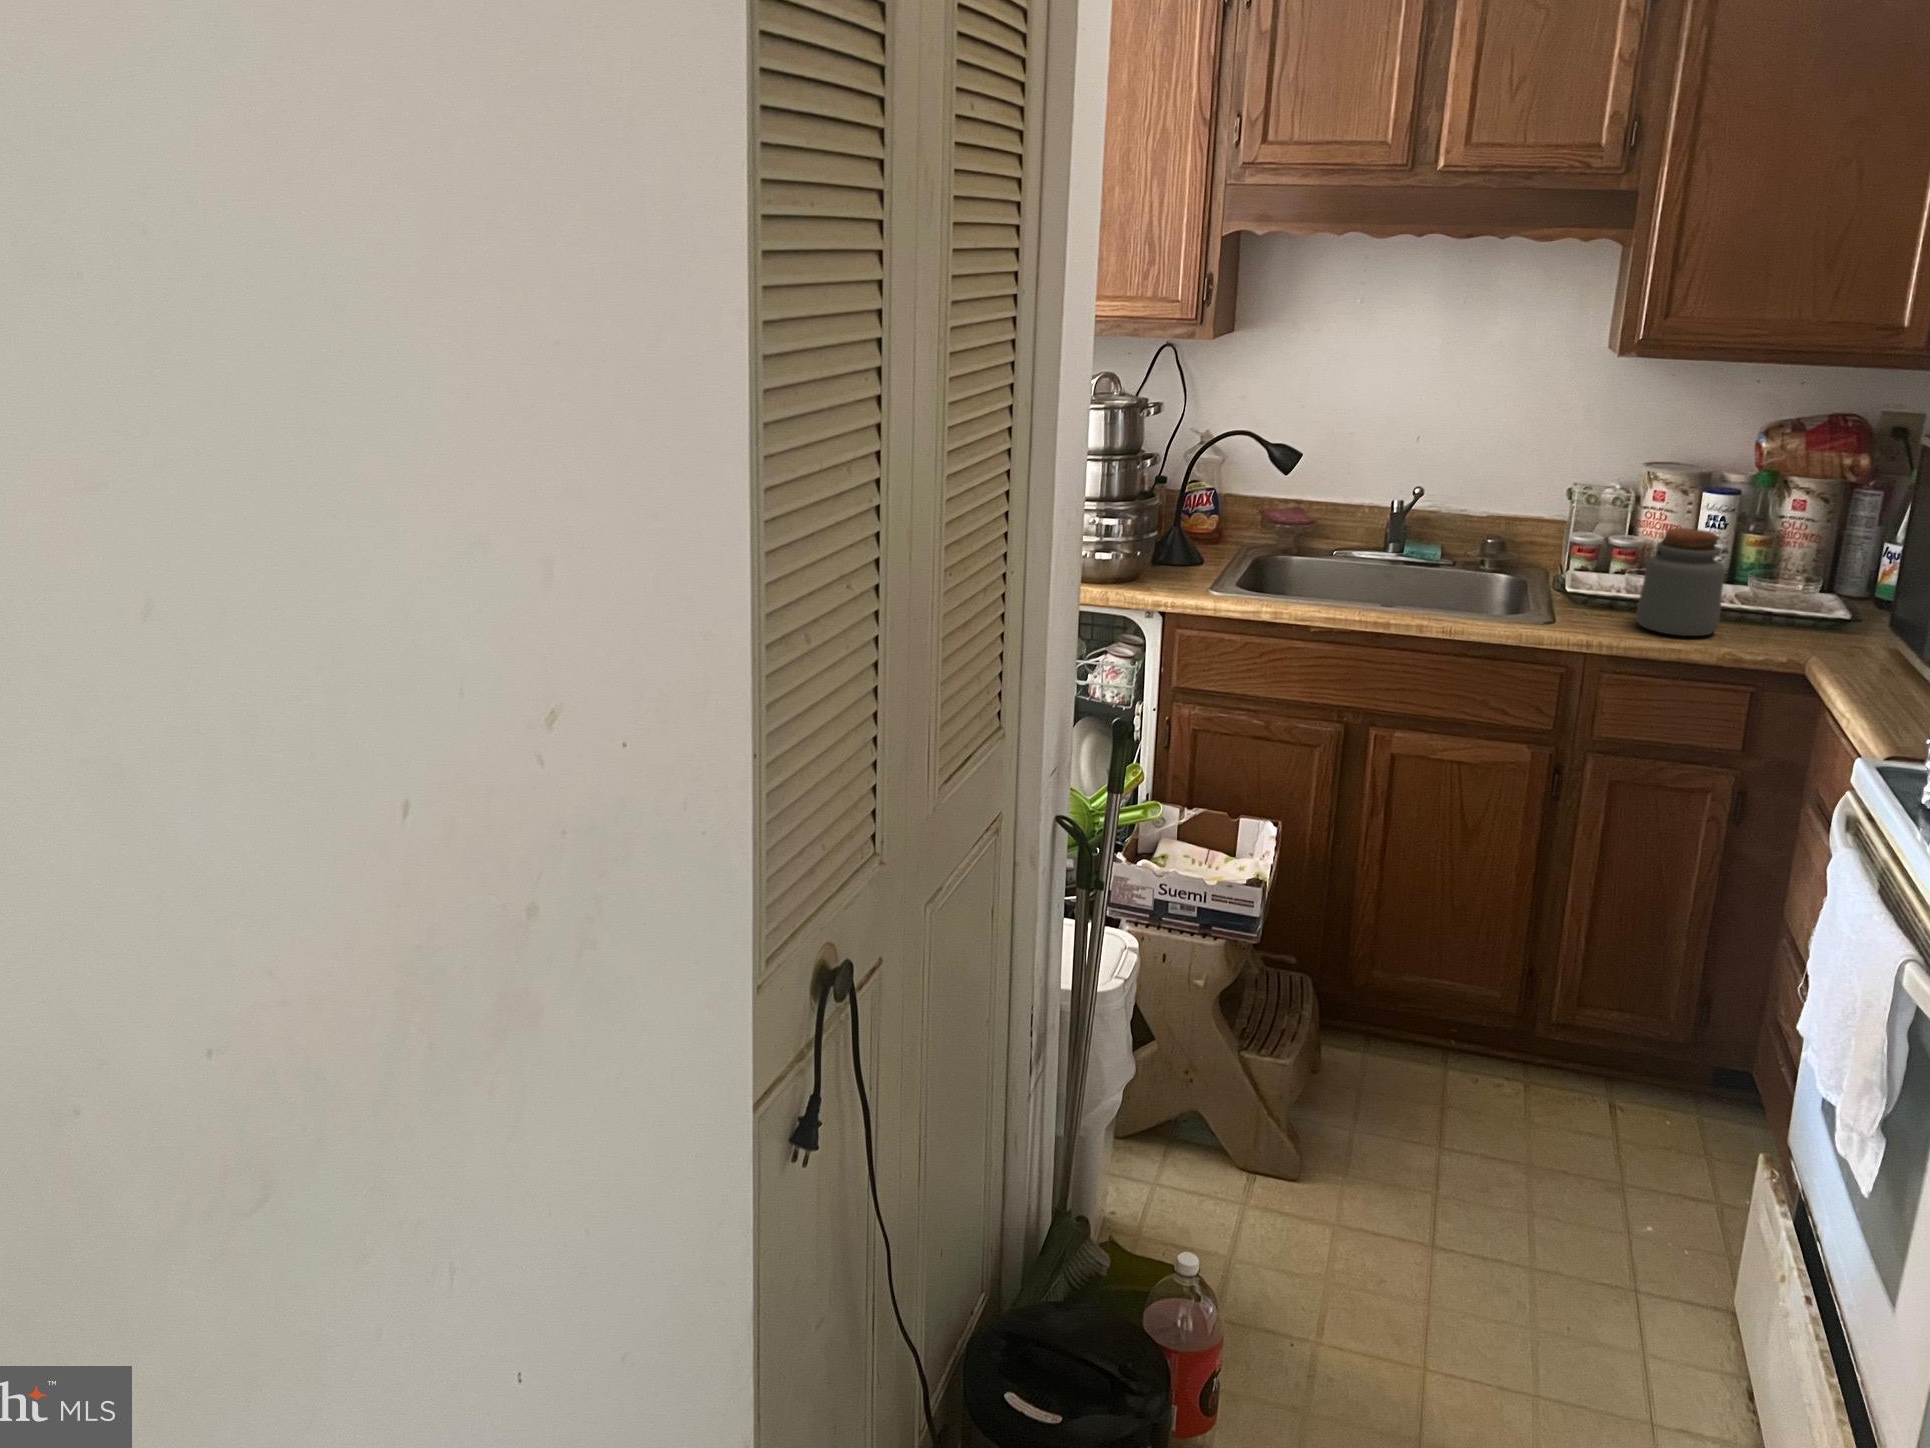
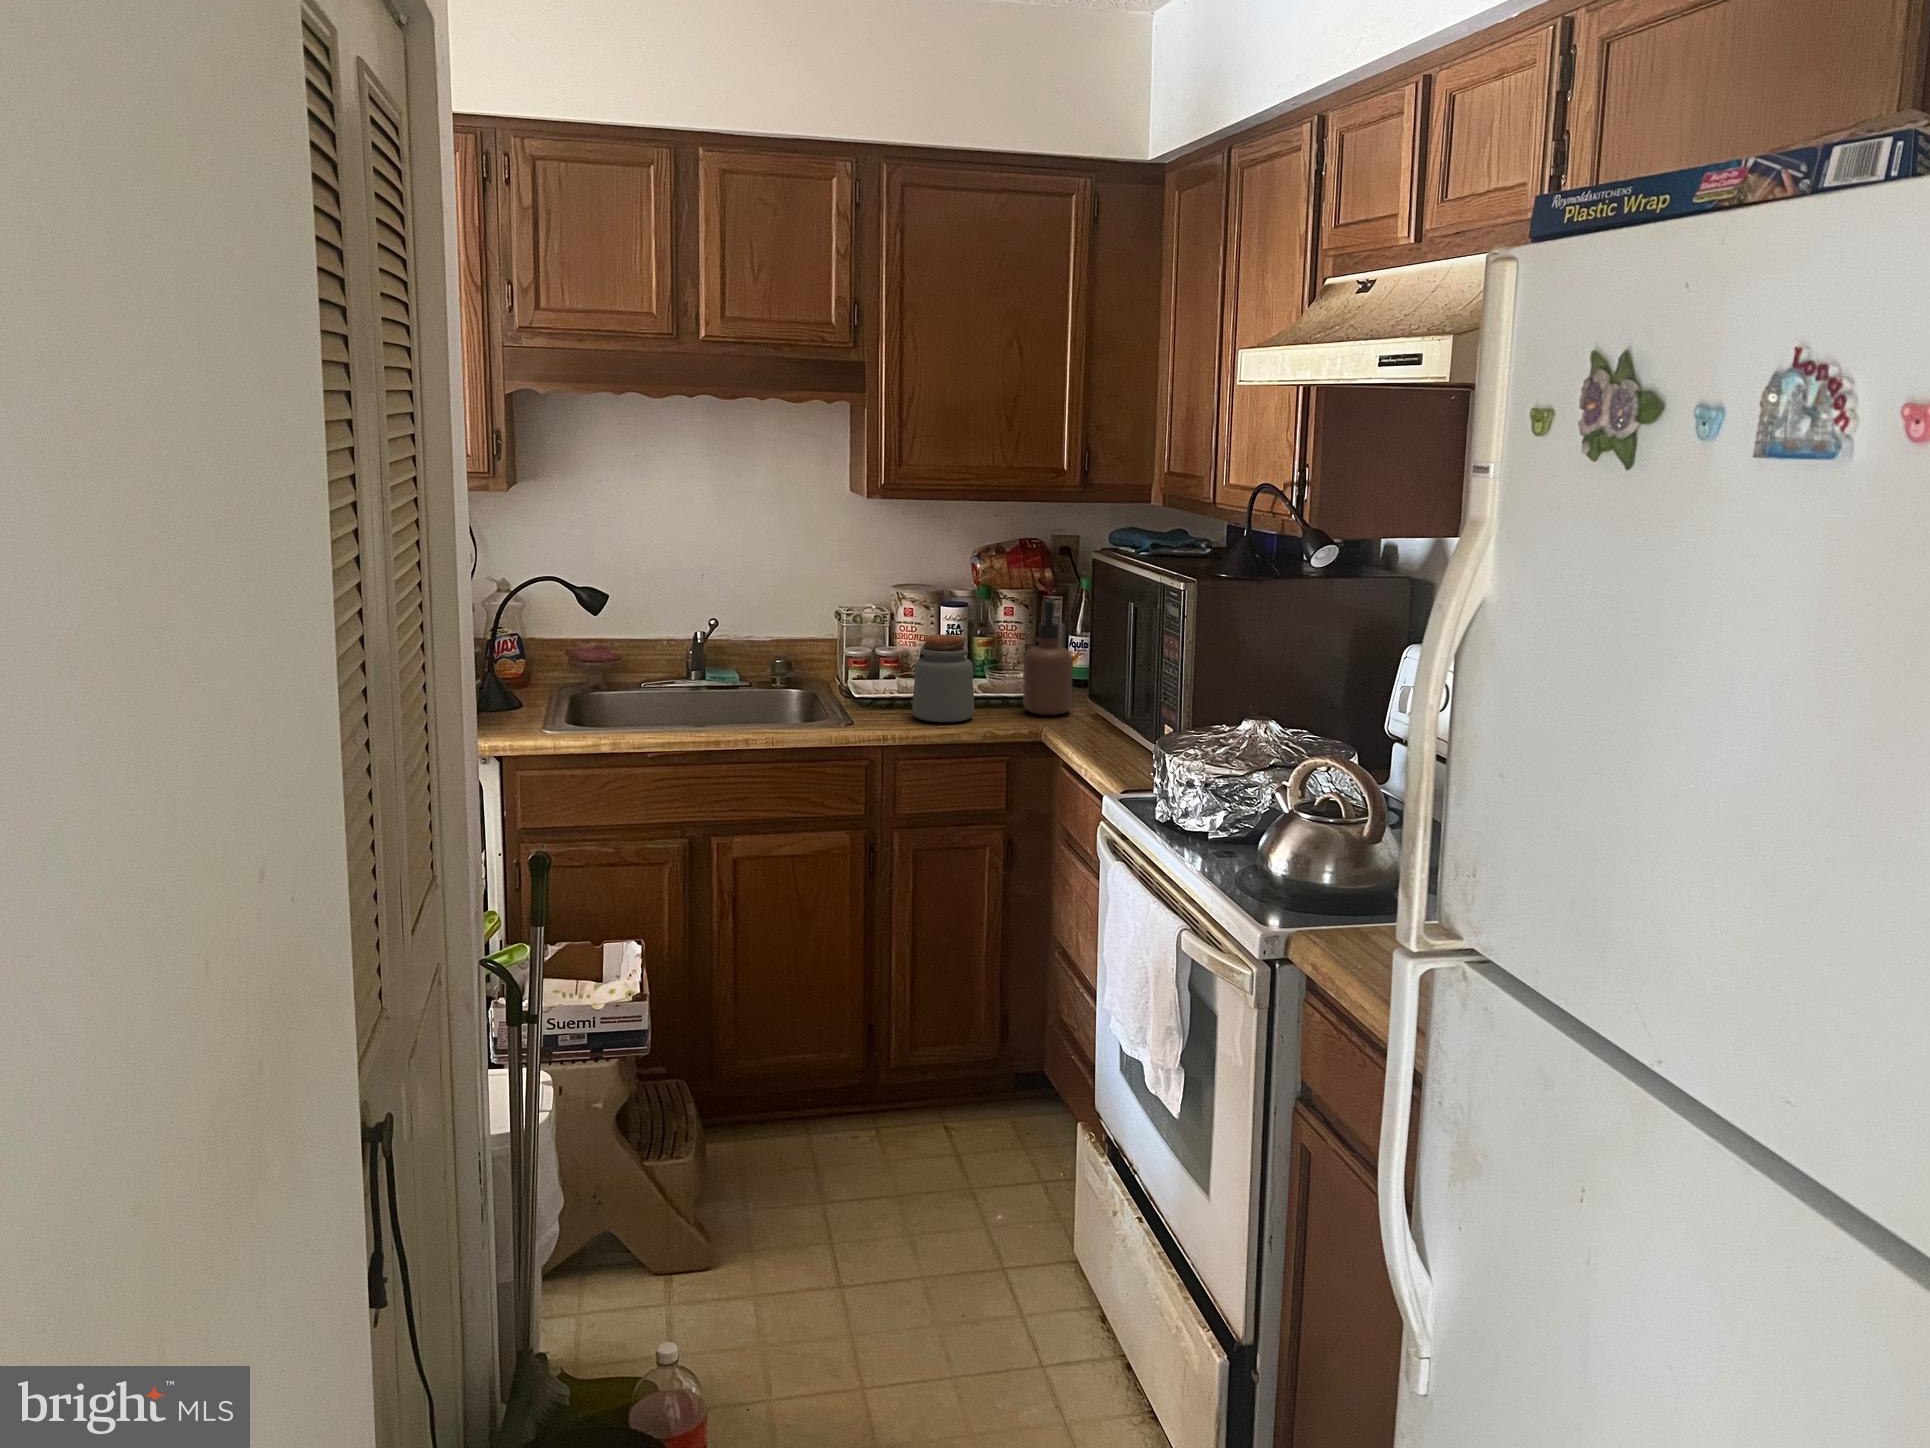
soap dispenser: none [1792,497,1873,643] -> present [1023,600,1073,715]

